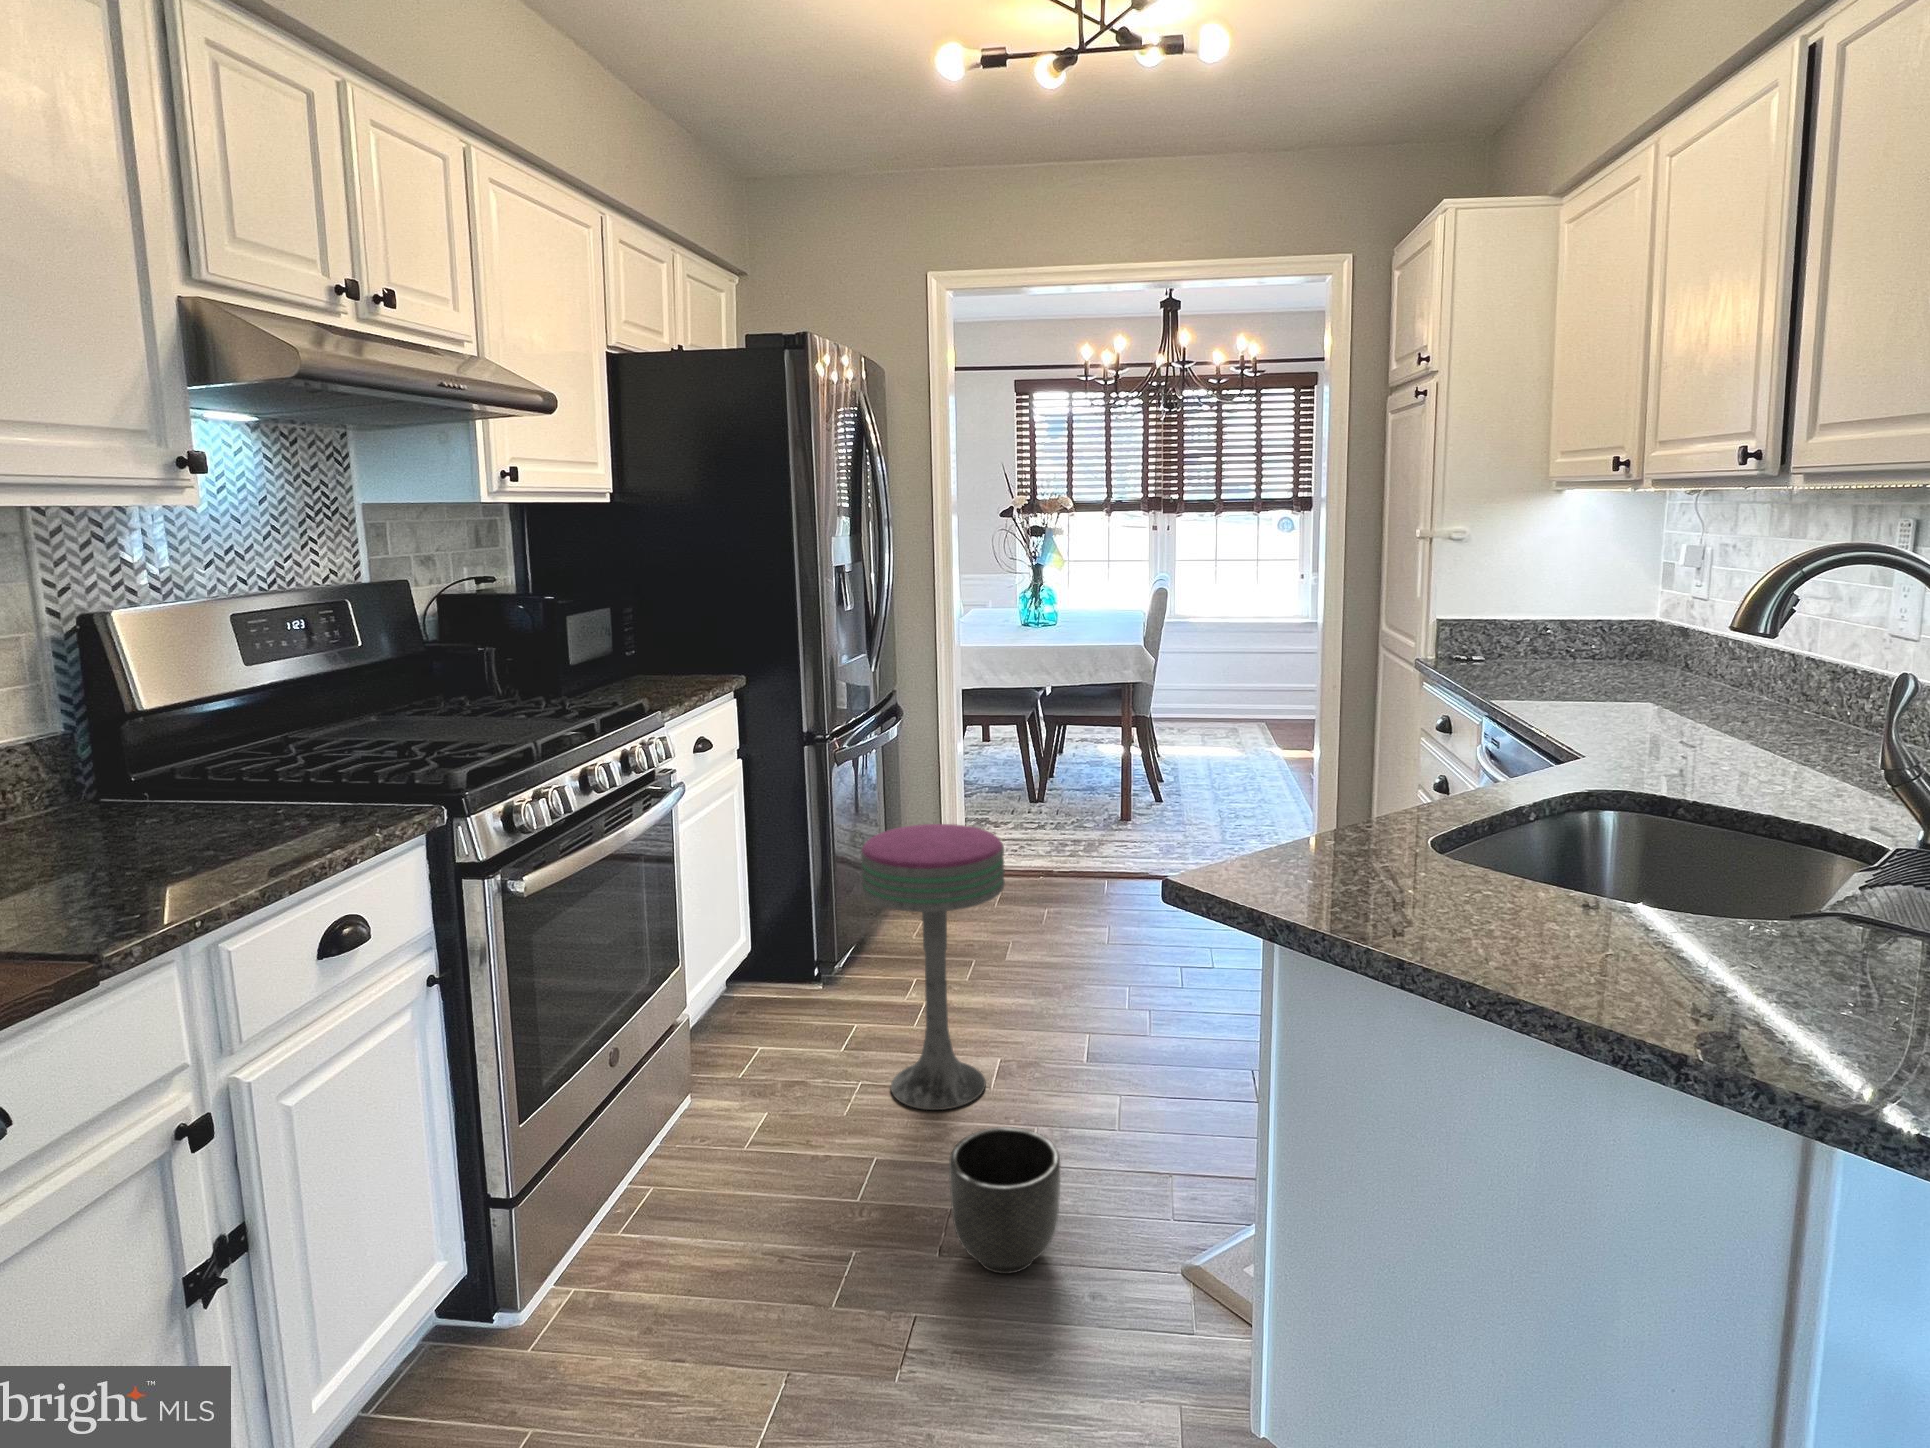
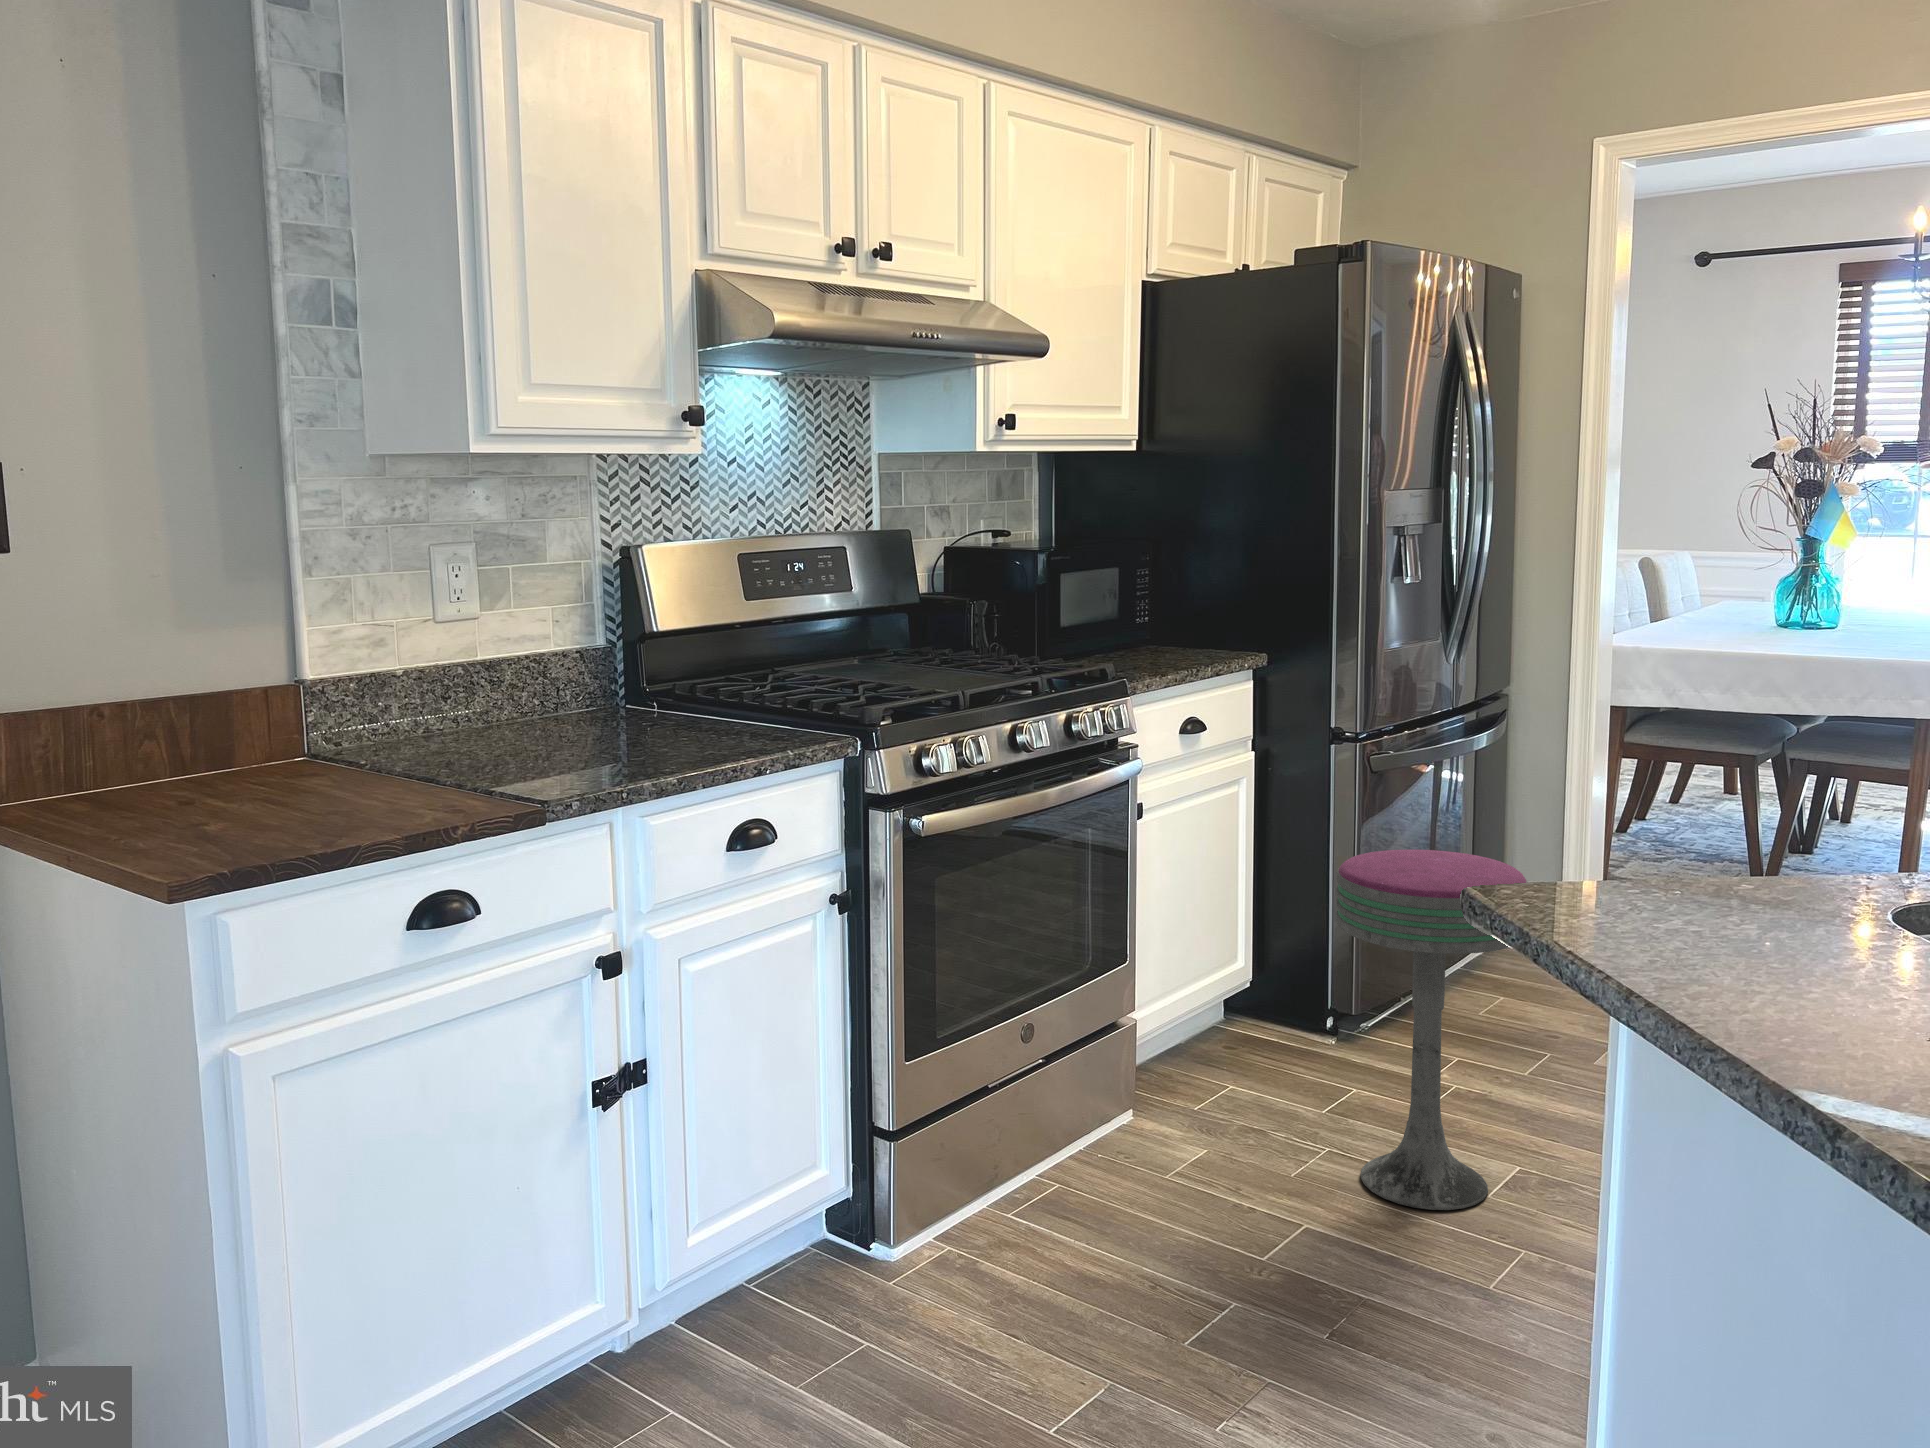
planter: present [949,1127,1060,1274] -> none [1338,1210,1482,1386]

